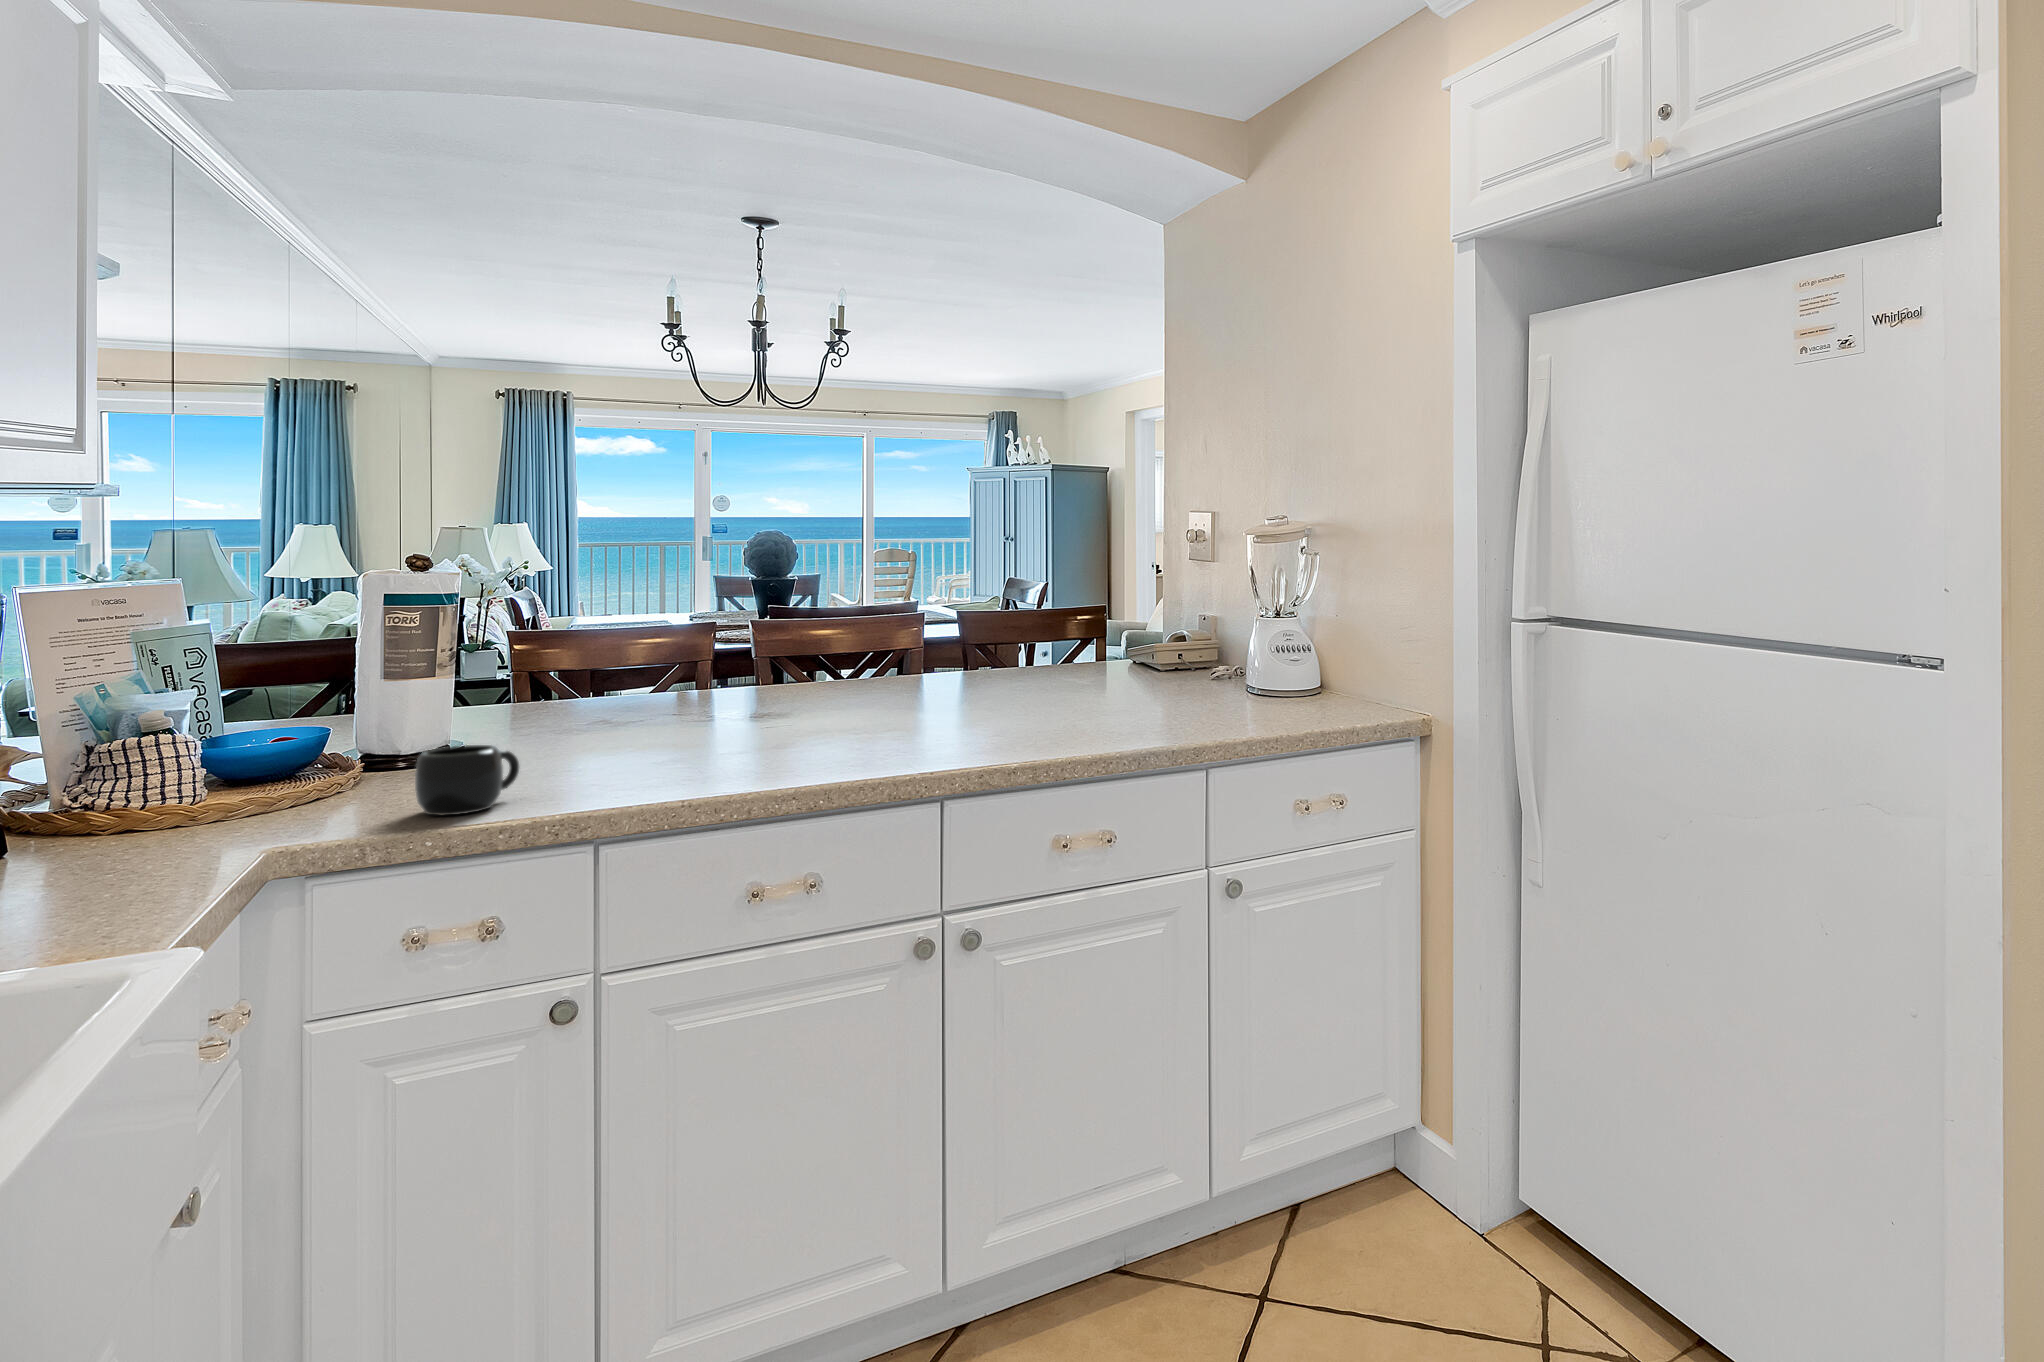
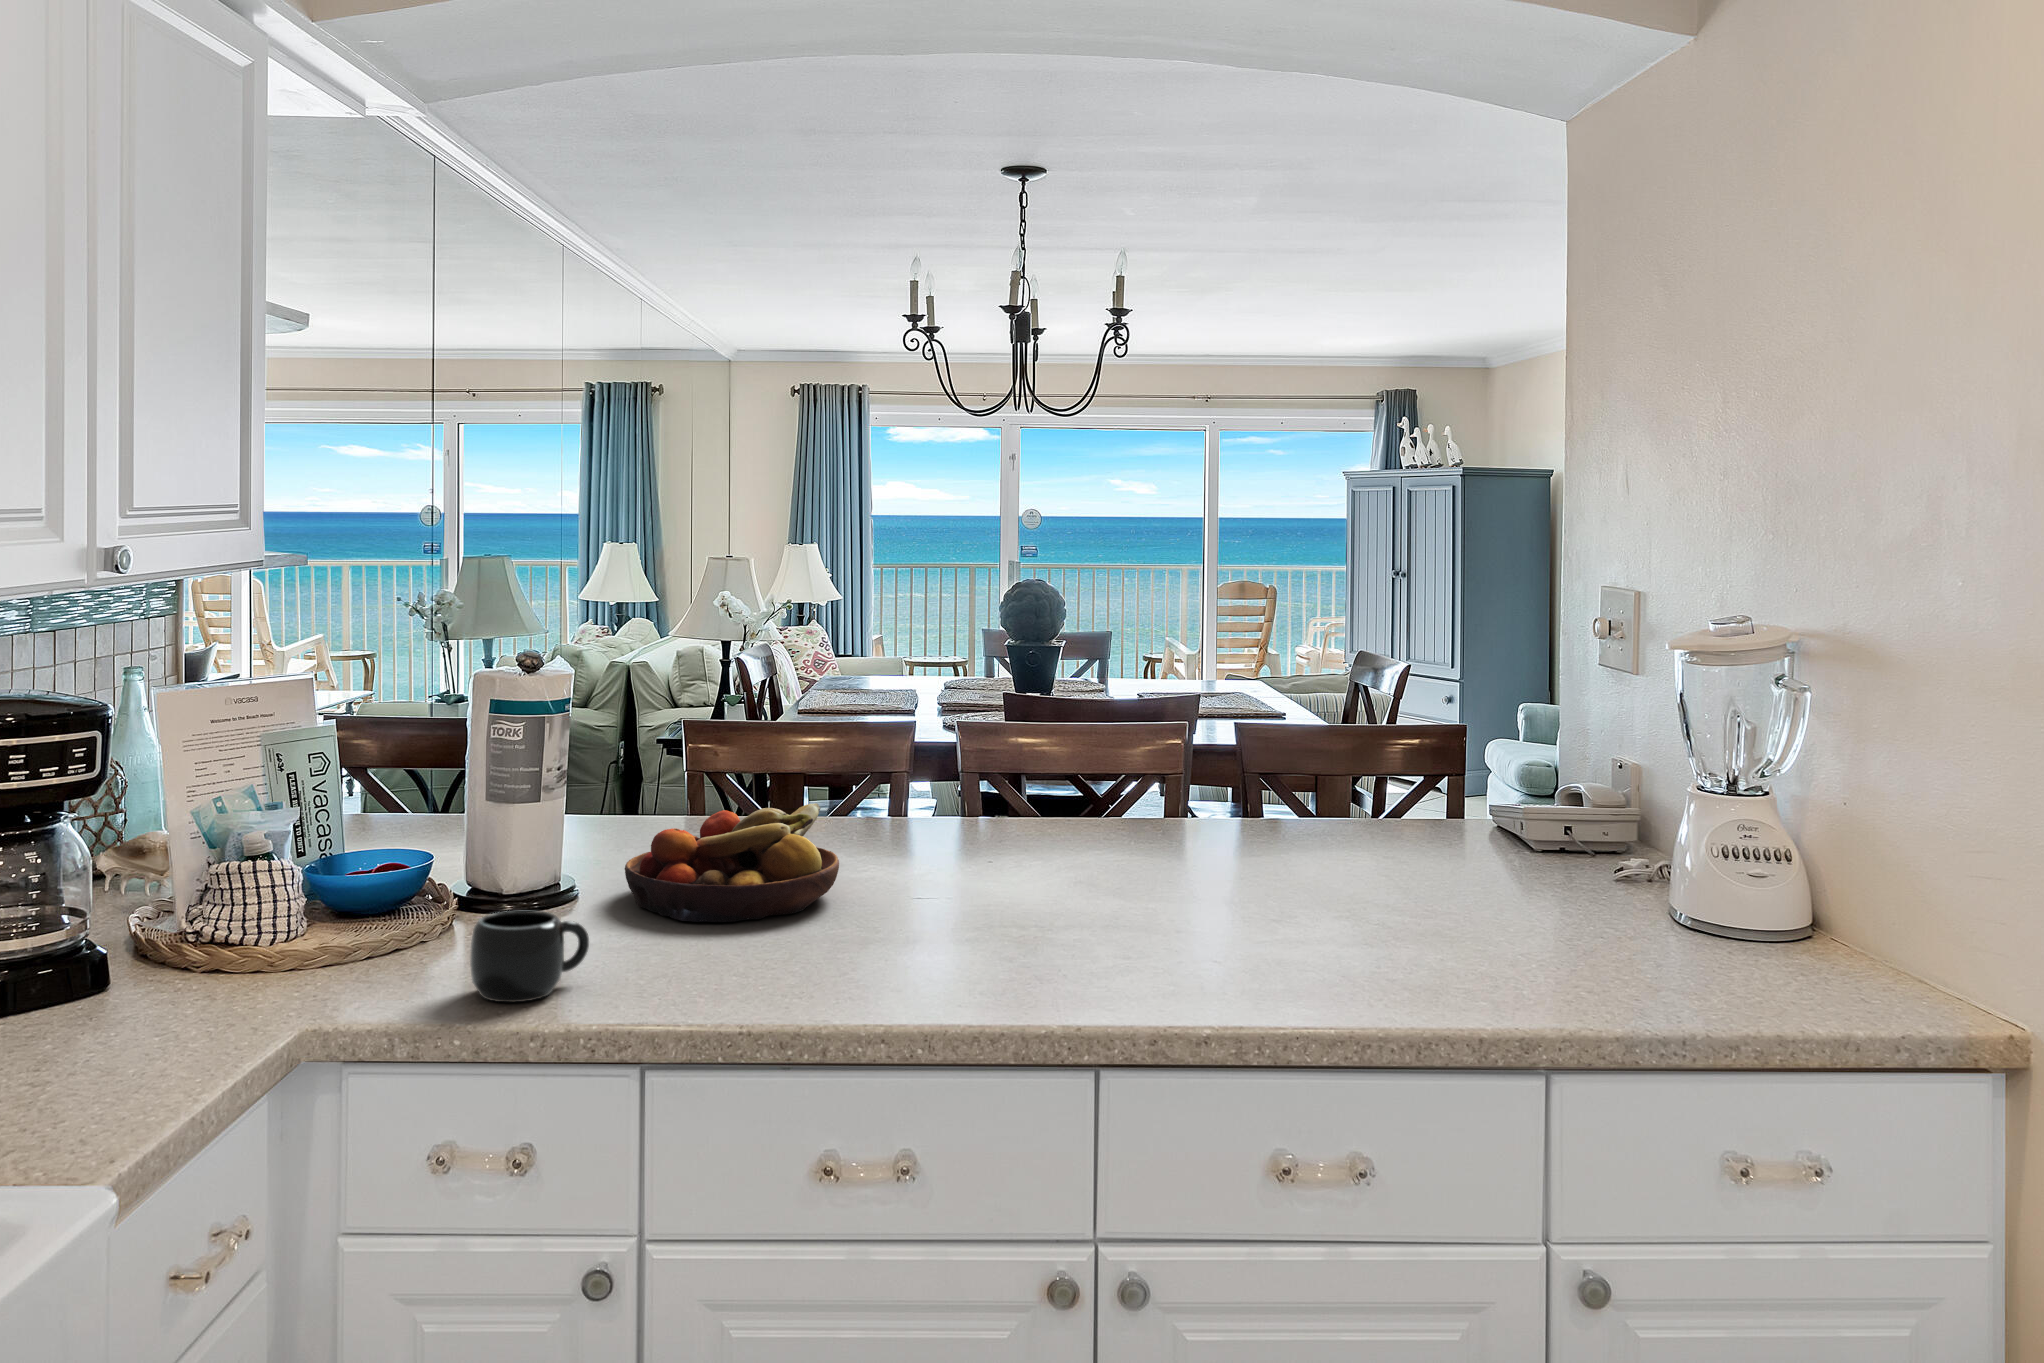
fruit bowl: none [509,670,698,759] -> present [625,803,839,922]

